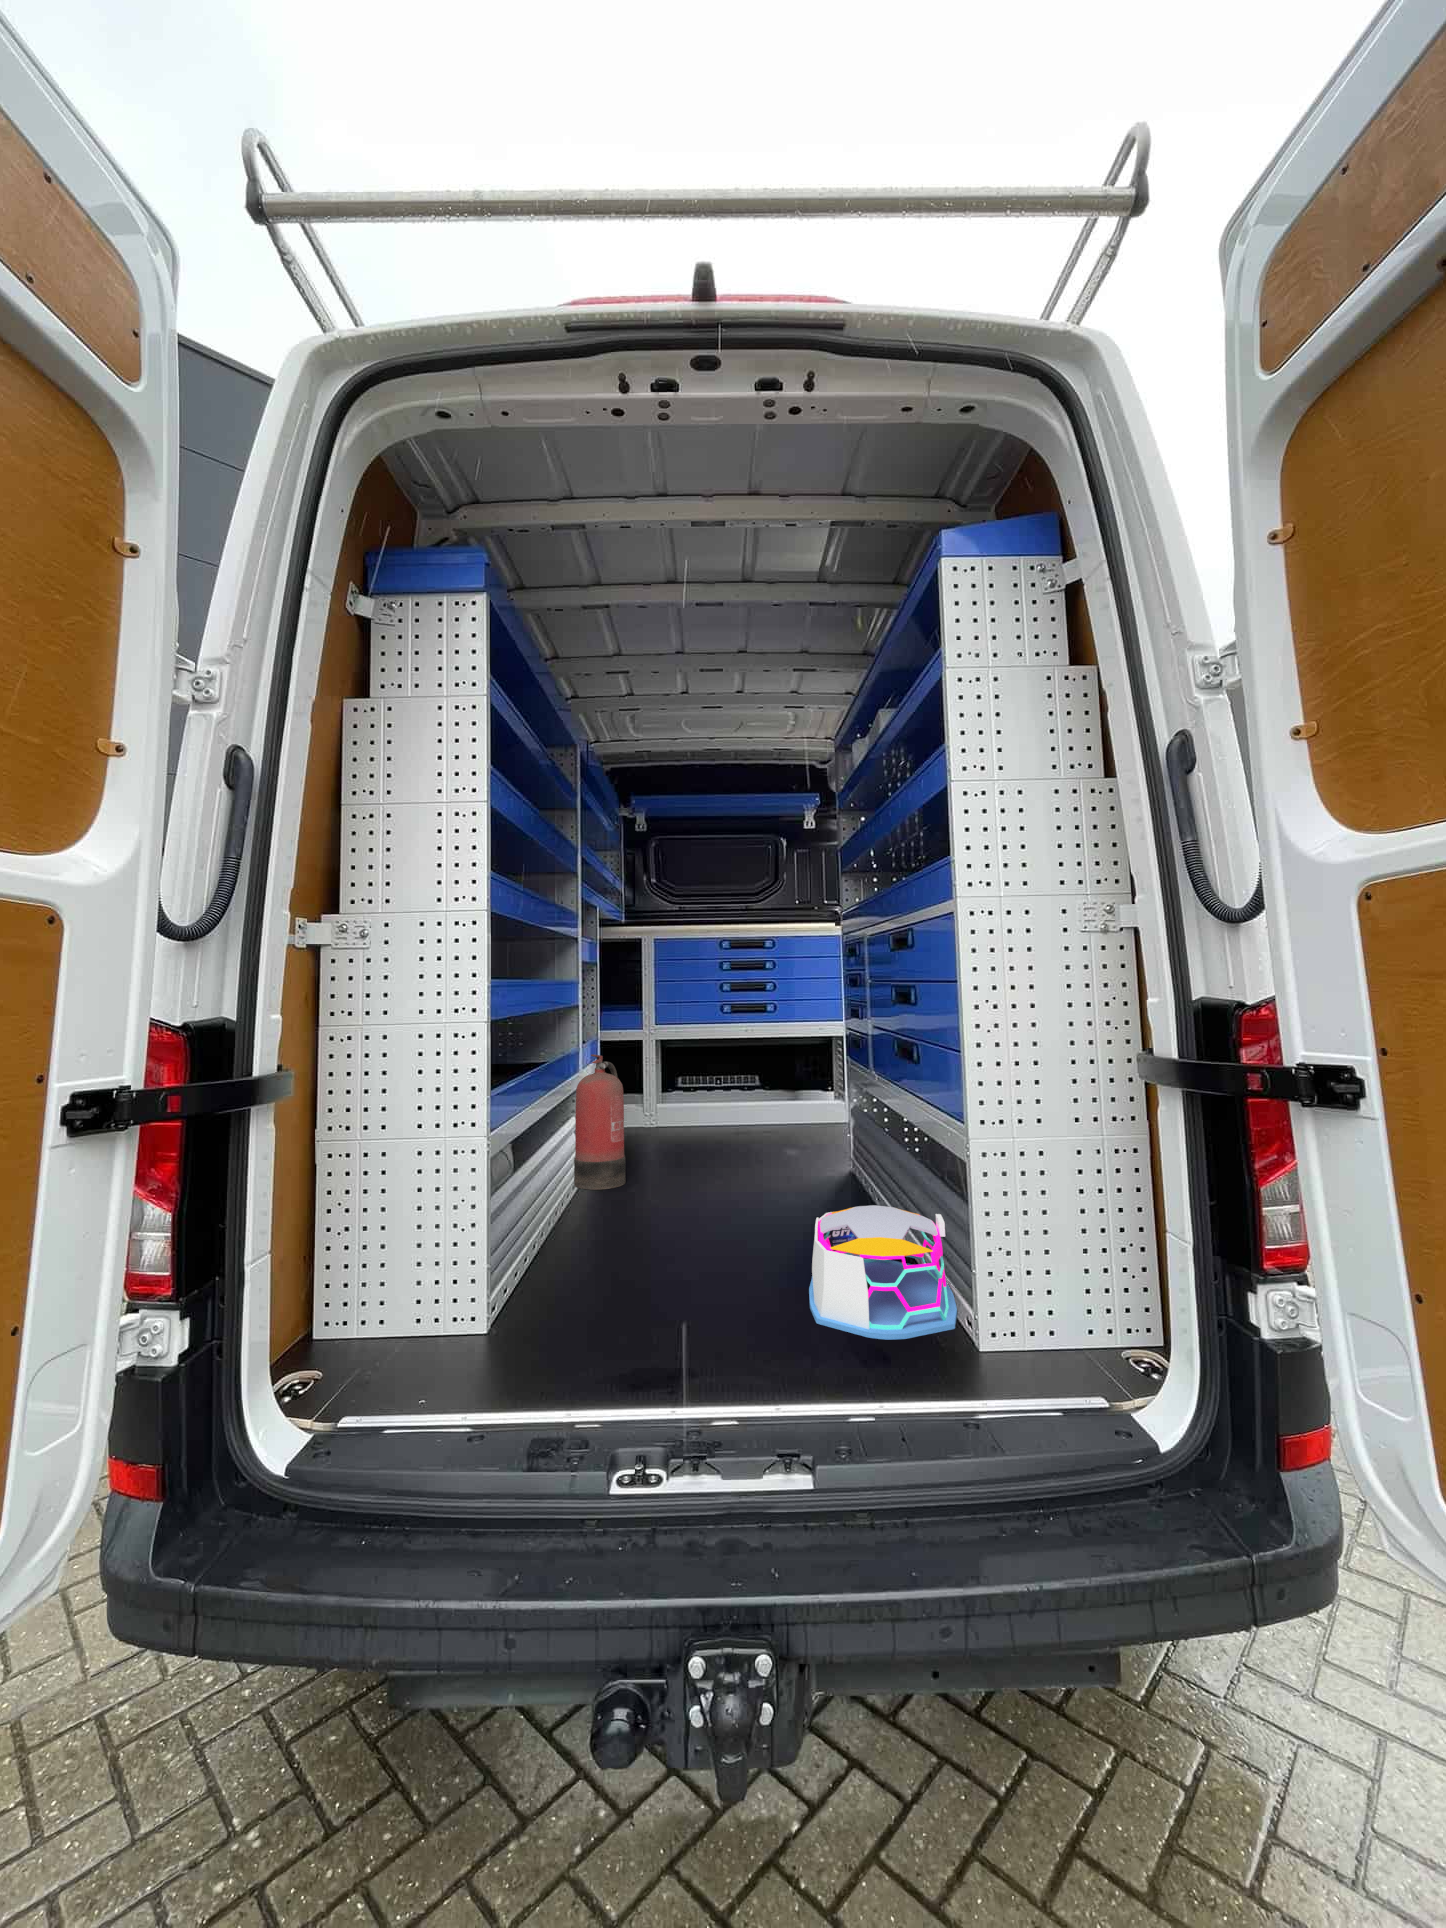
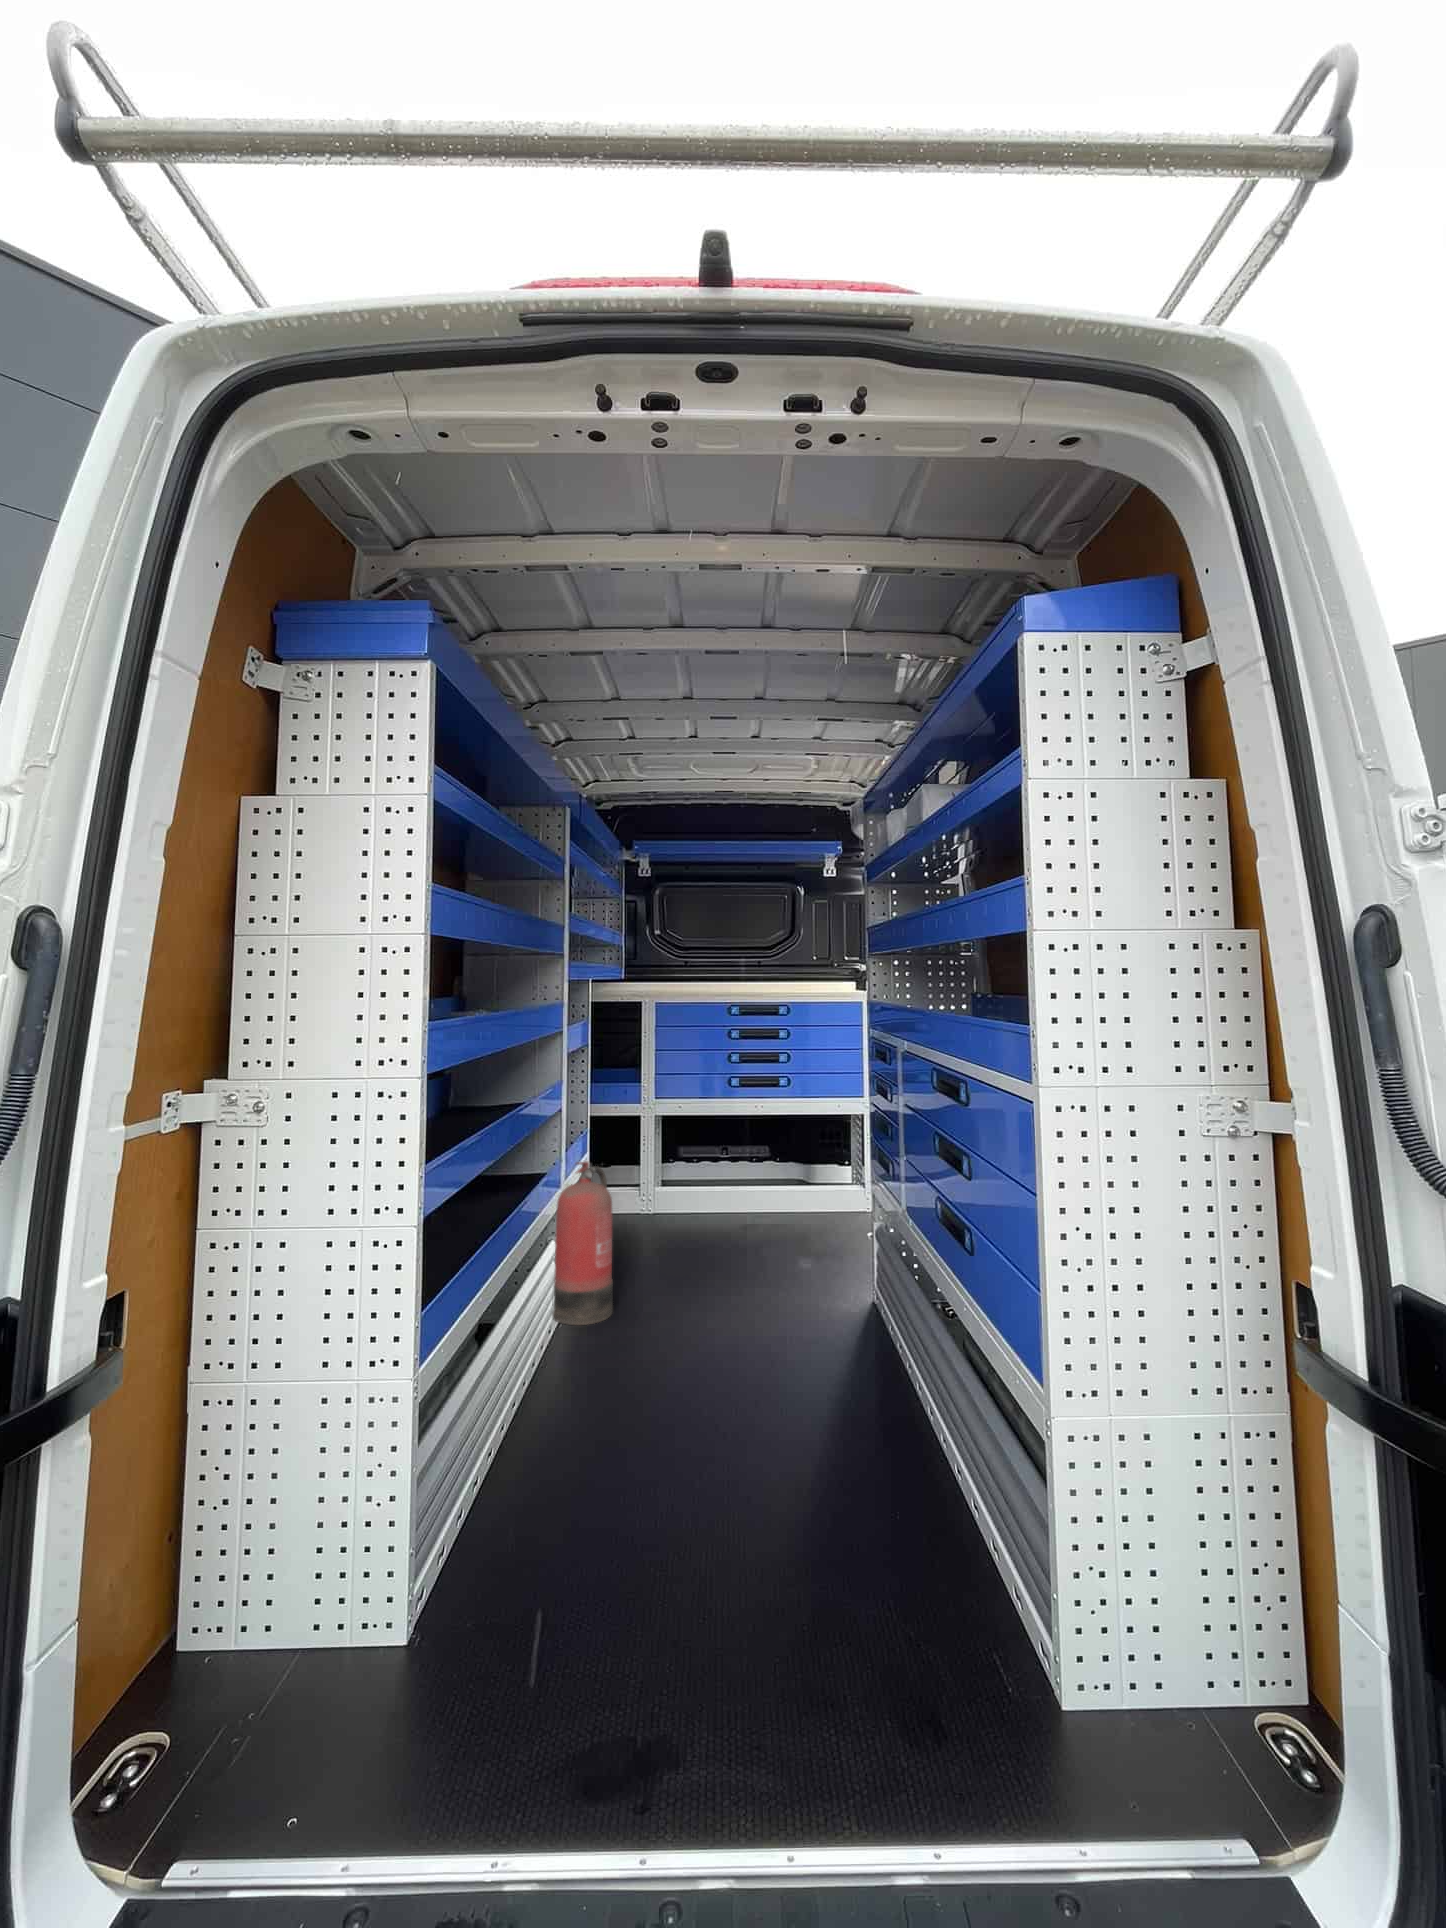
storage bin: present [809,1205,957,1340] -> none [831,1423,1025,1670]

